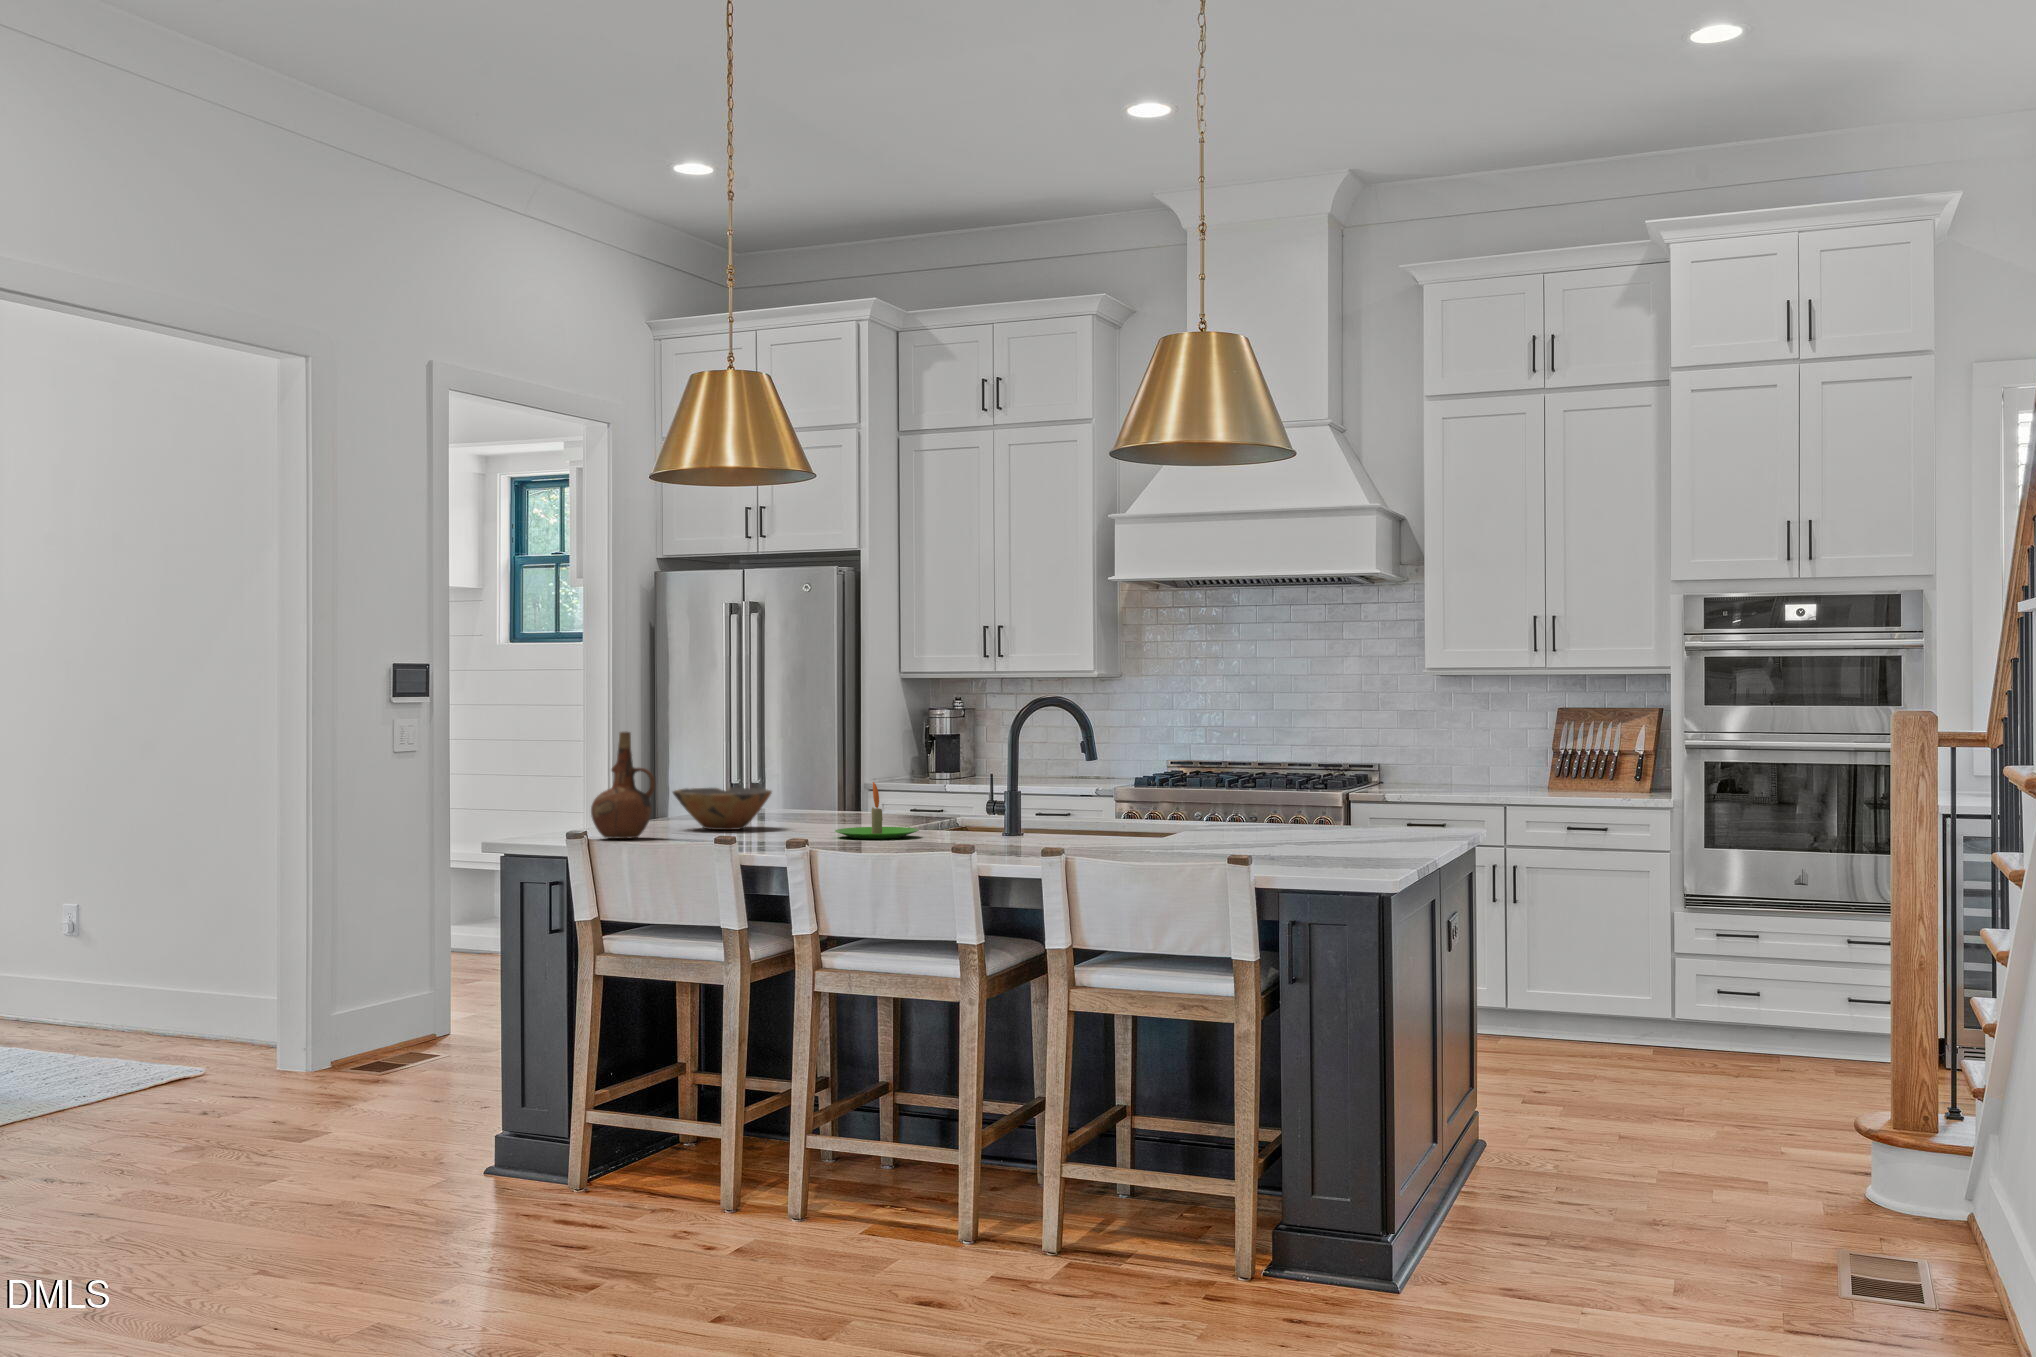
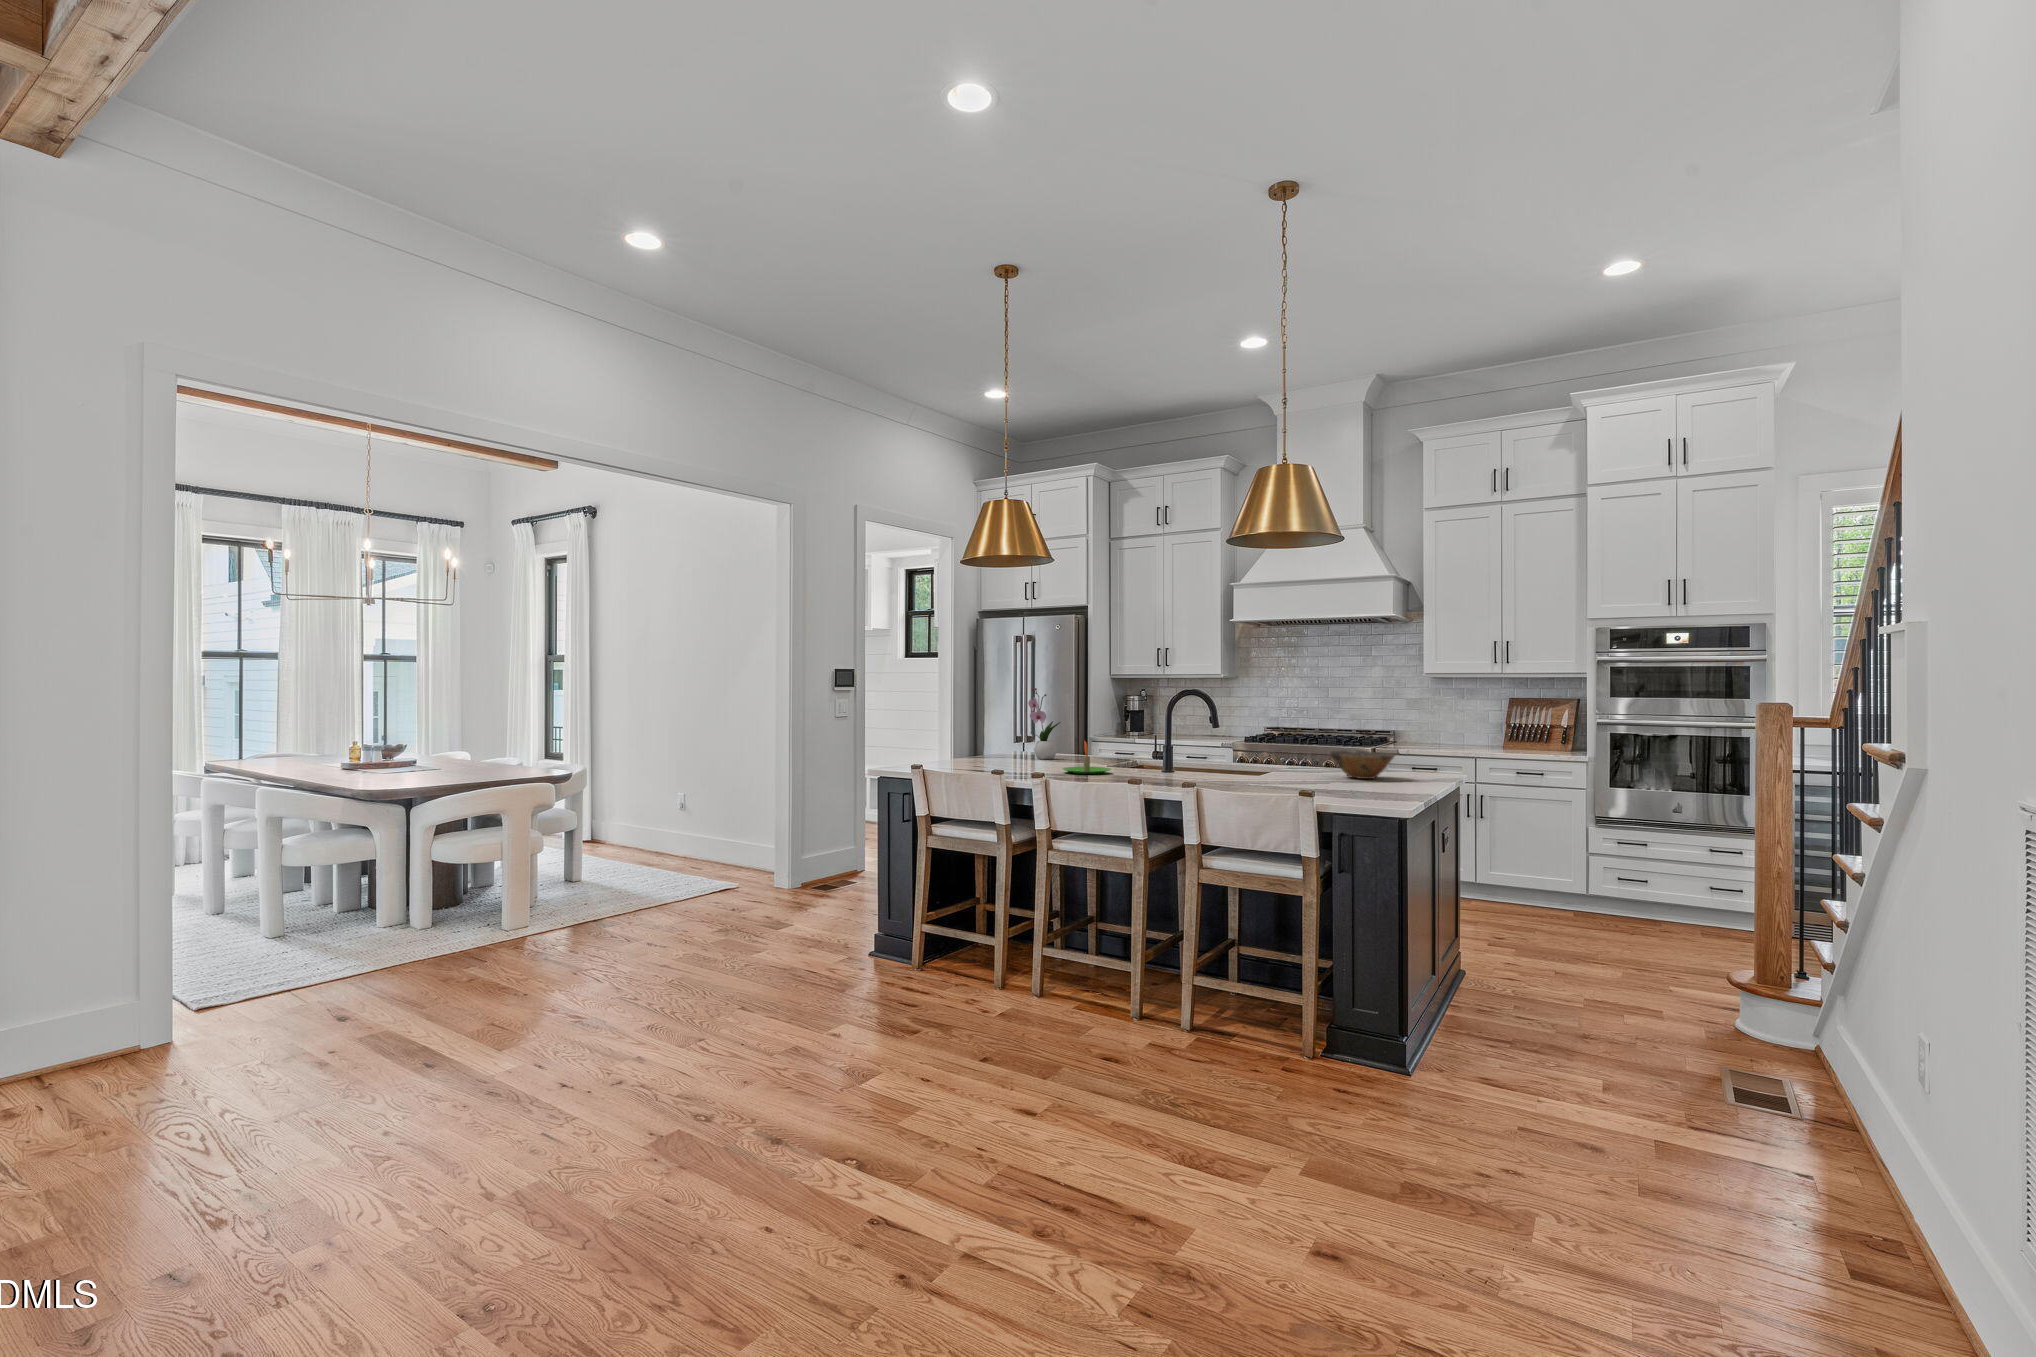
flower arrangement: none [767,694,825,819] -> present [1028,688,1060,759]
ceramic pitcher: present [591,732,655,839] -> none [924,710,960,771]
bowl: present [673,787,772,830] -> present [1329,751,1395,779]

